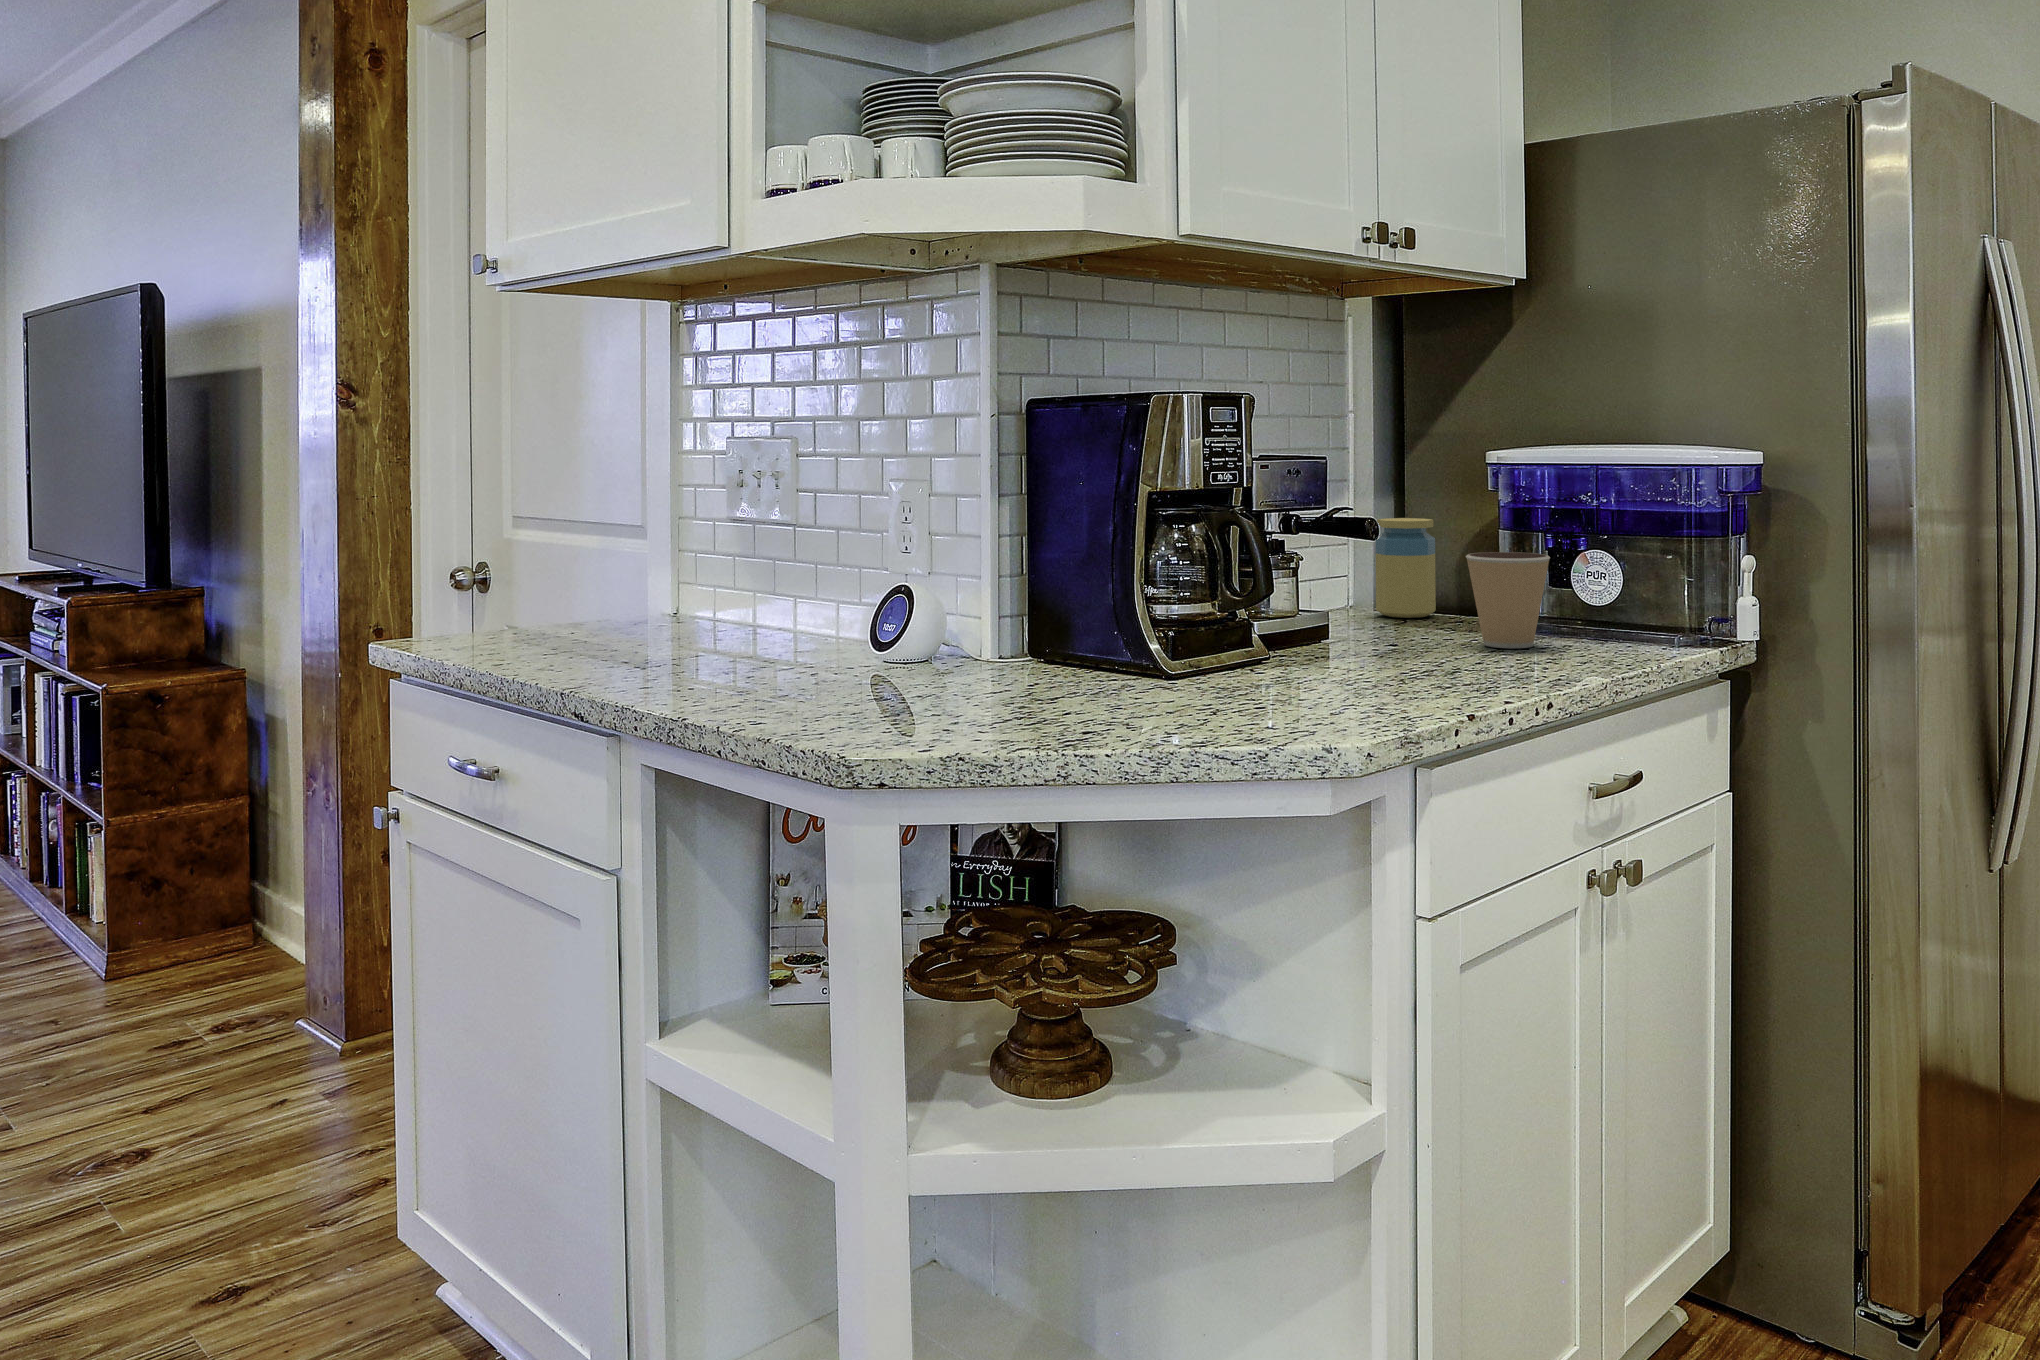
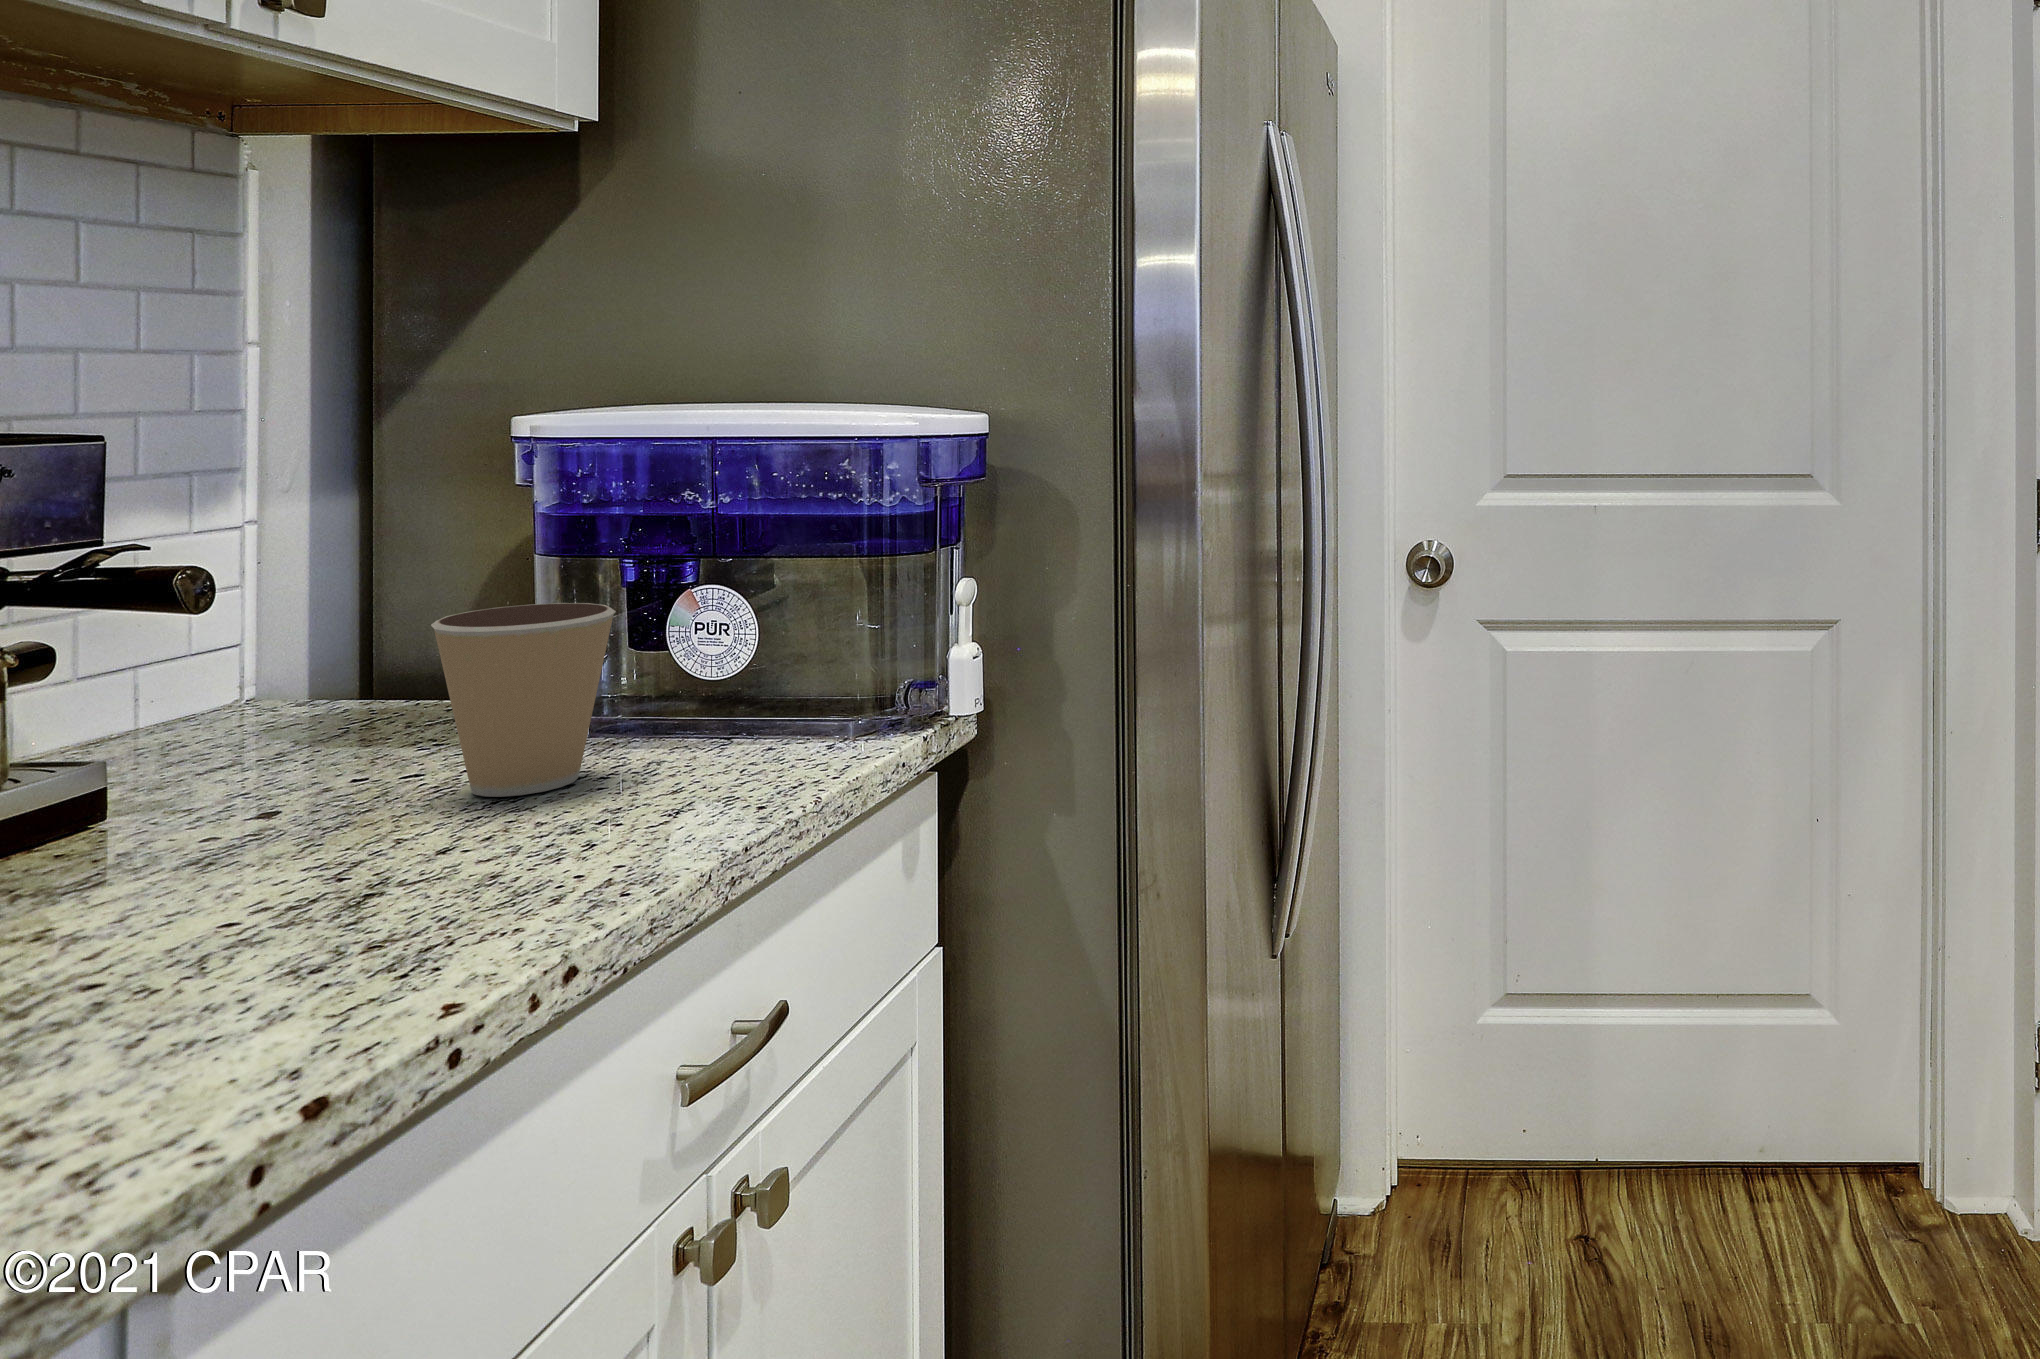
jar: present [1376,518,1436,618] -> none [285,536,421,726]

